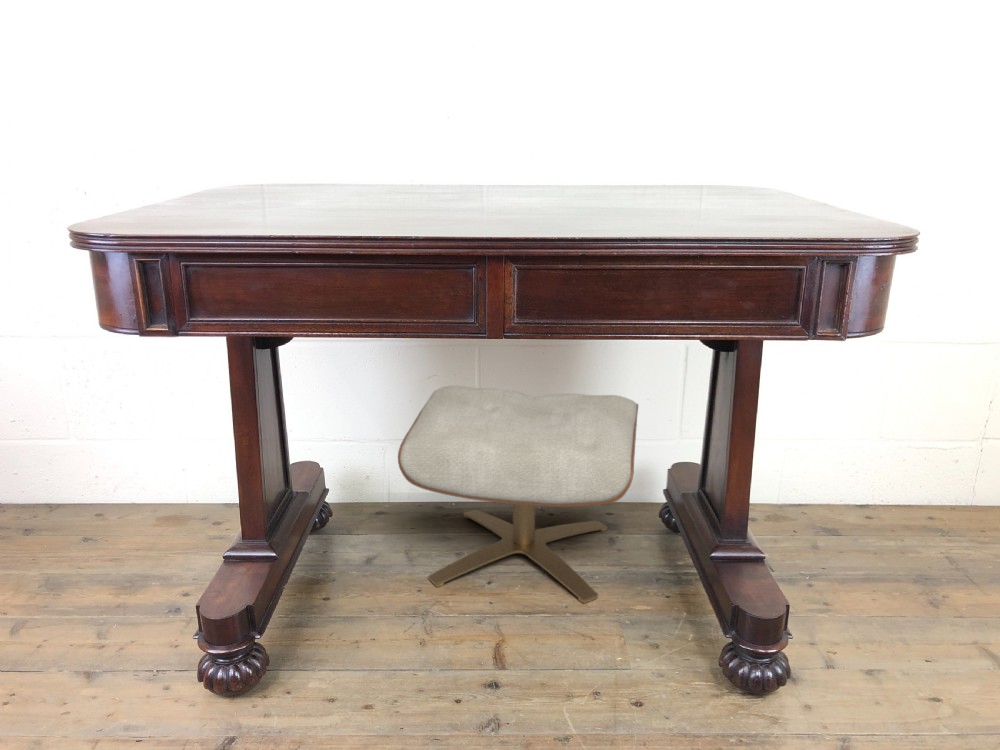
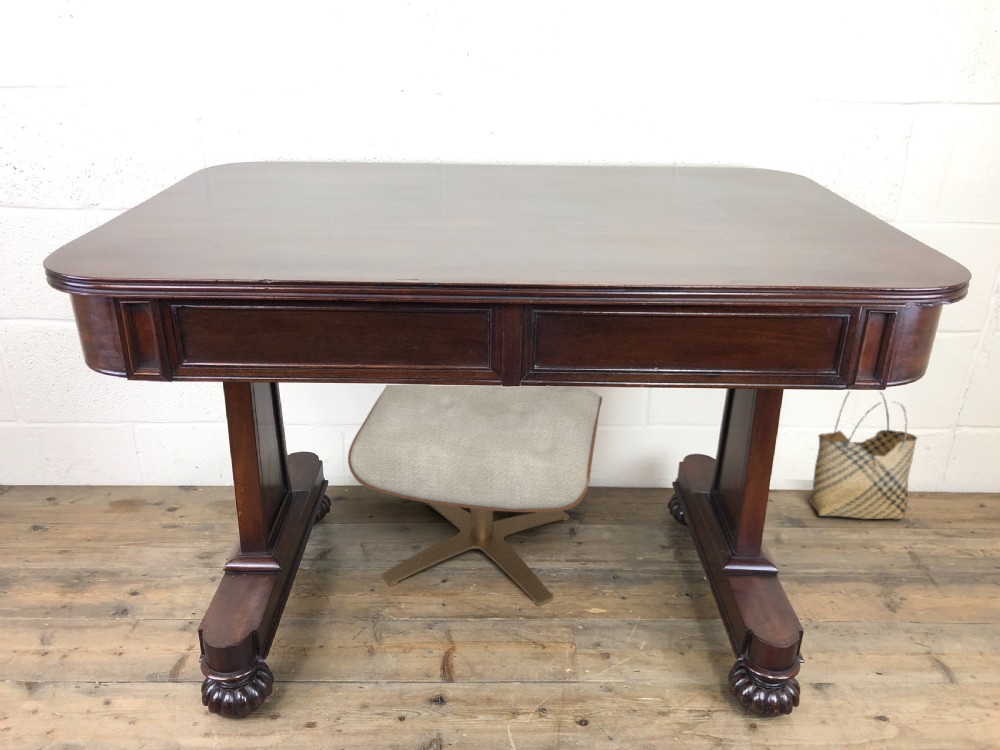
woven basket: none [842,393,945,527] -> present [810,391,917,519]

